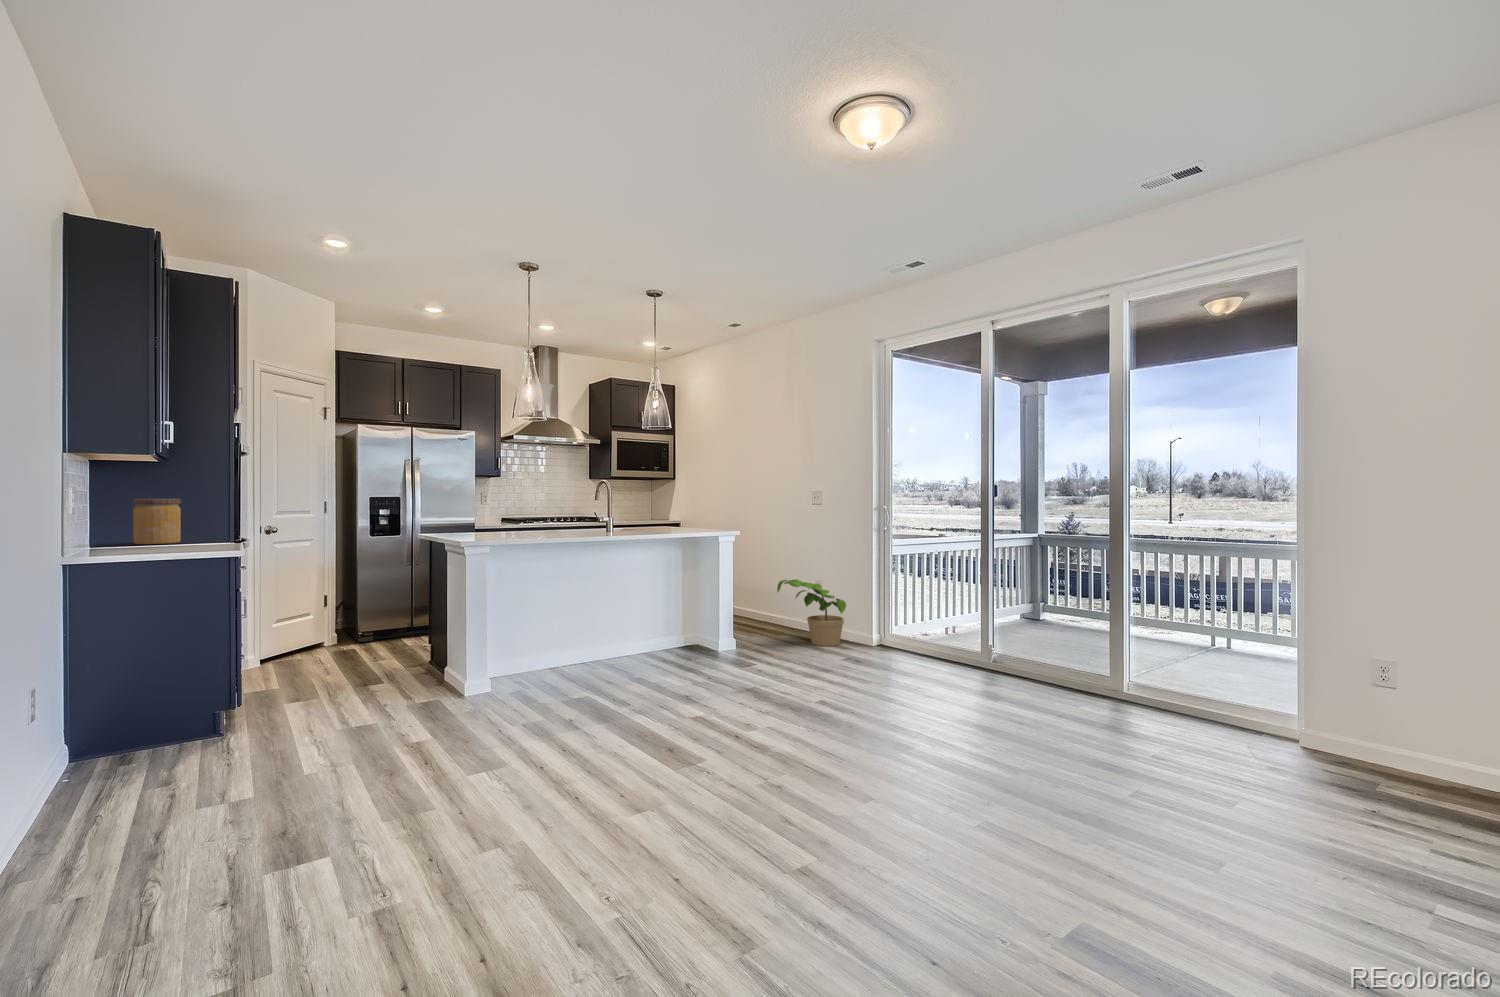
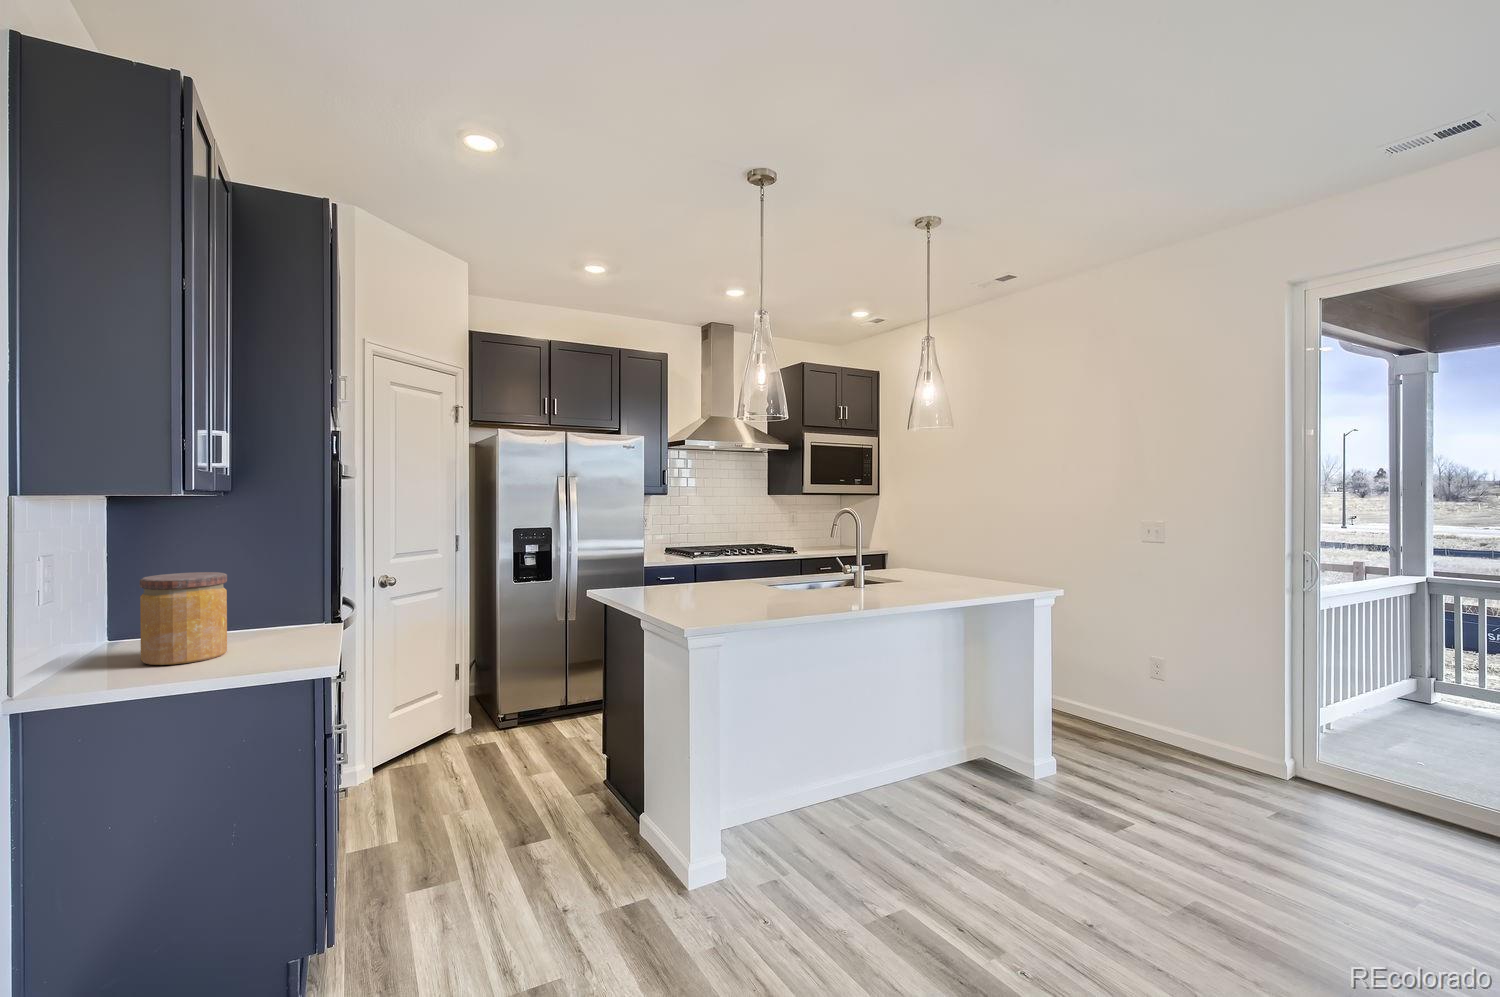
potted plant: present [777,580,846,646] -> none [1120,664,1229,770]

